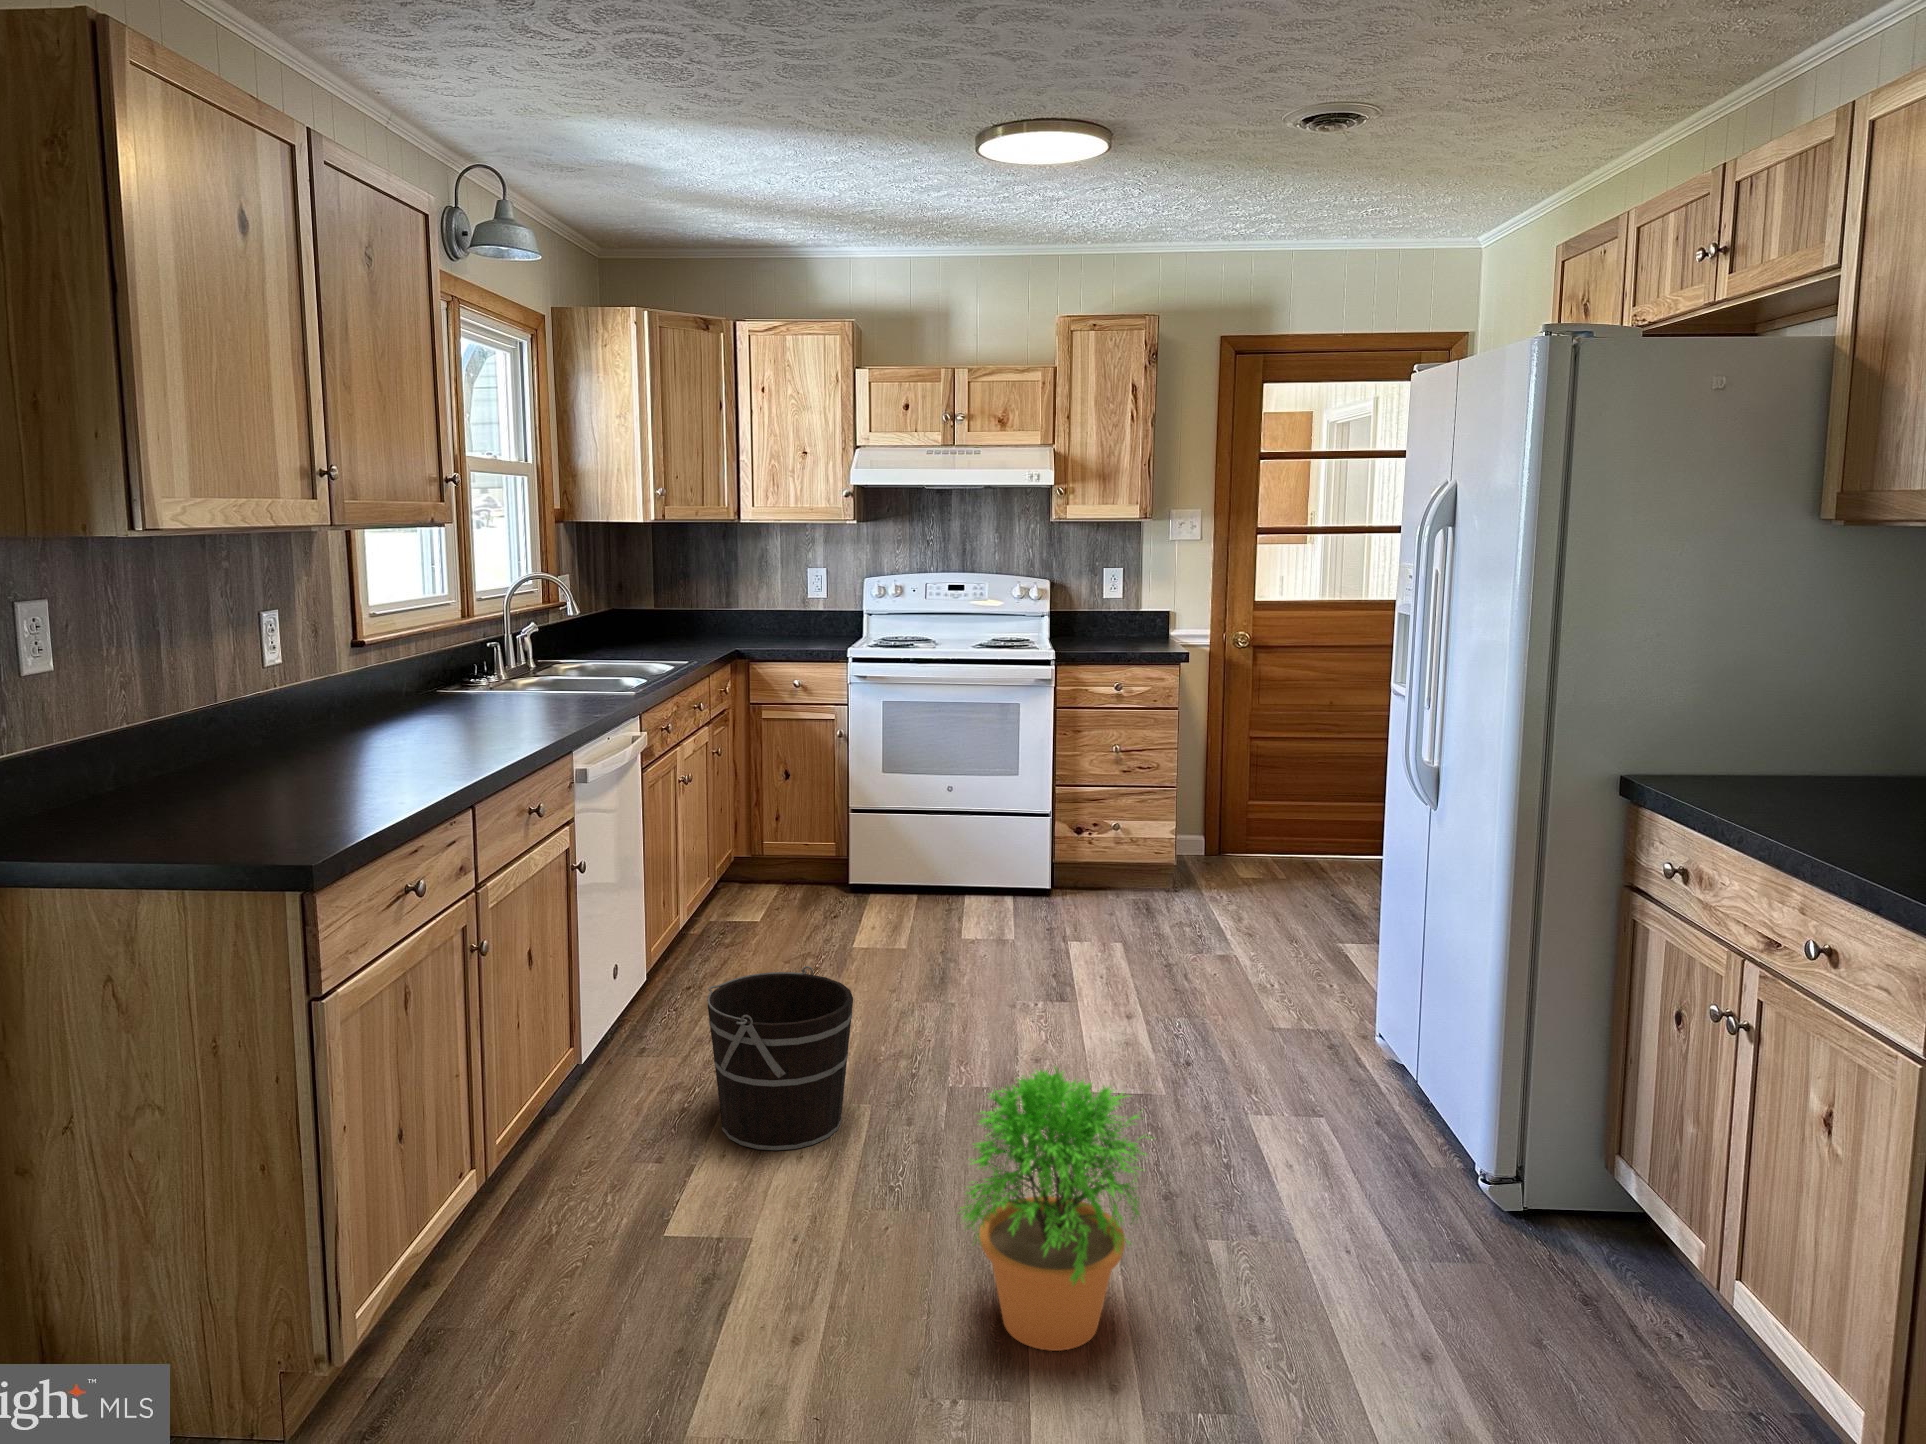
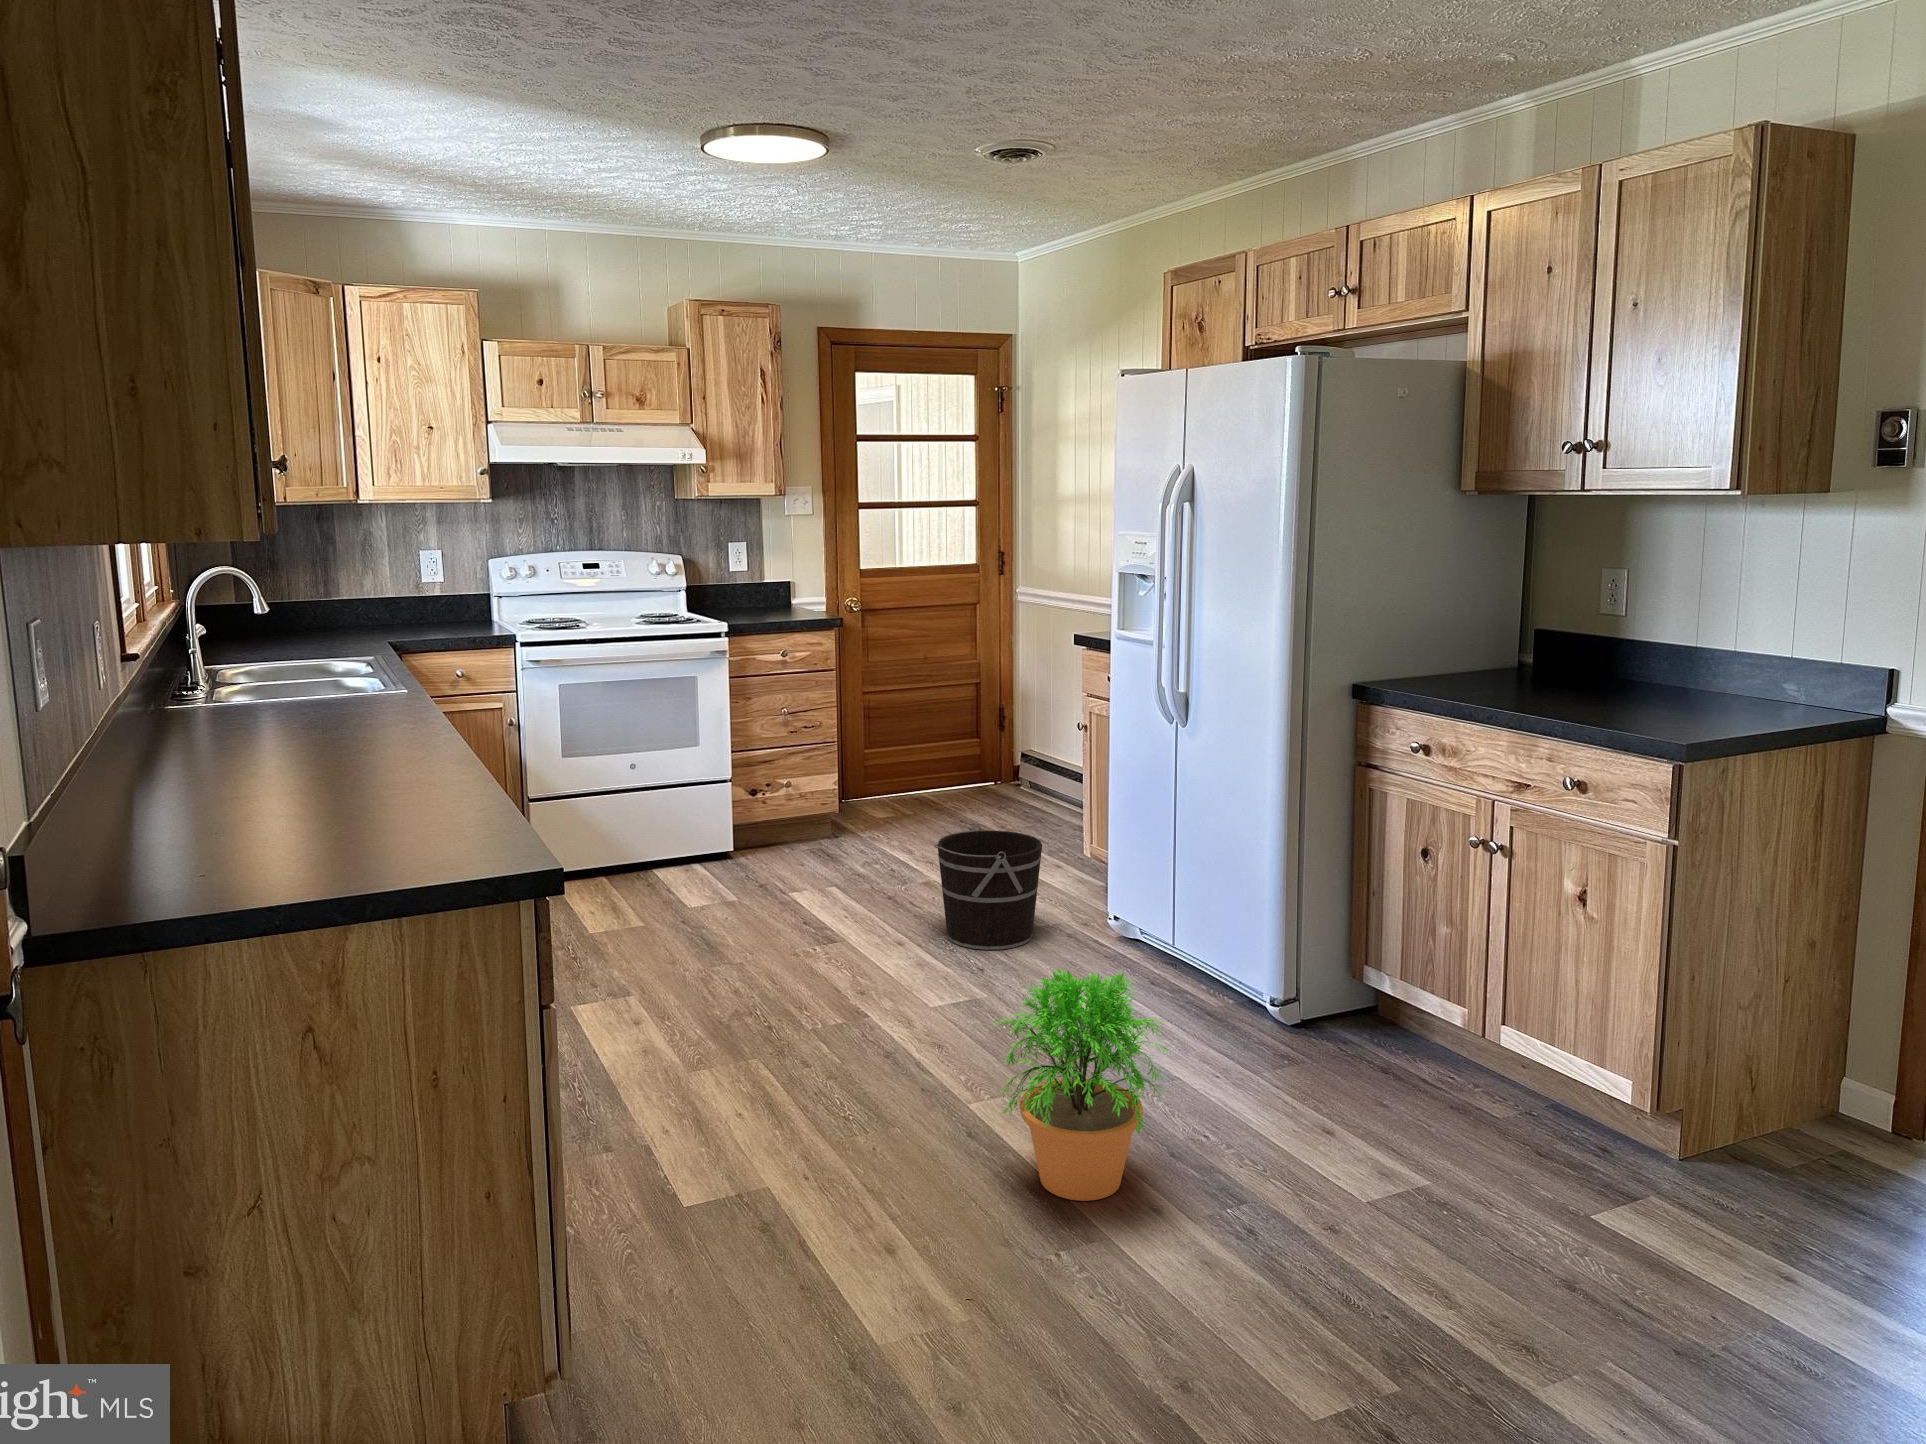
bucket: present [707,966,853,1150] -> present [934,825,1042,950]

